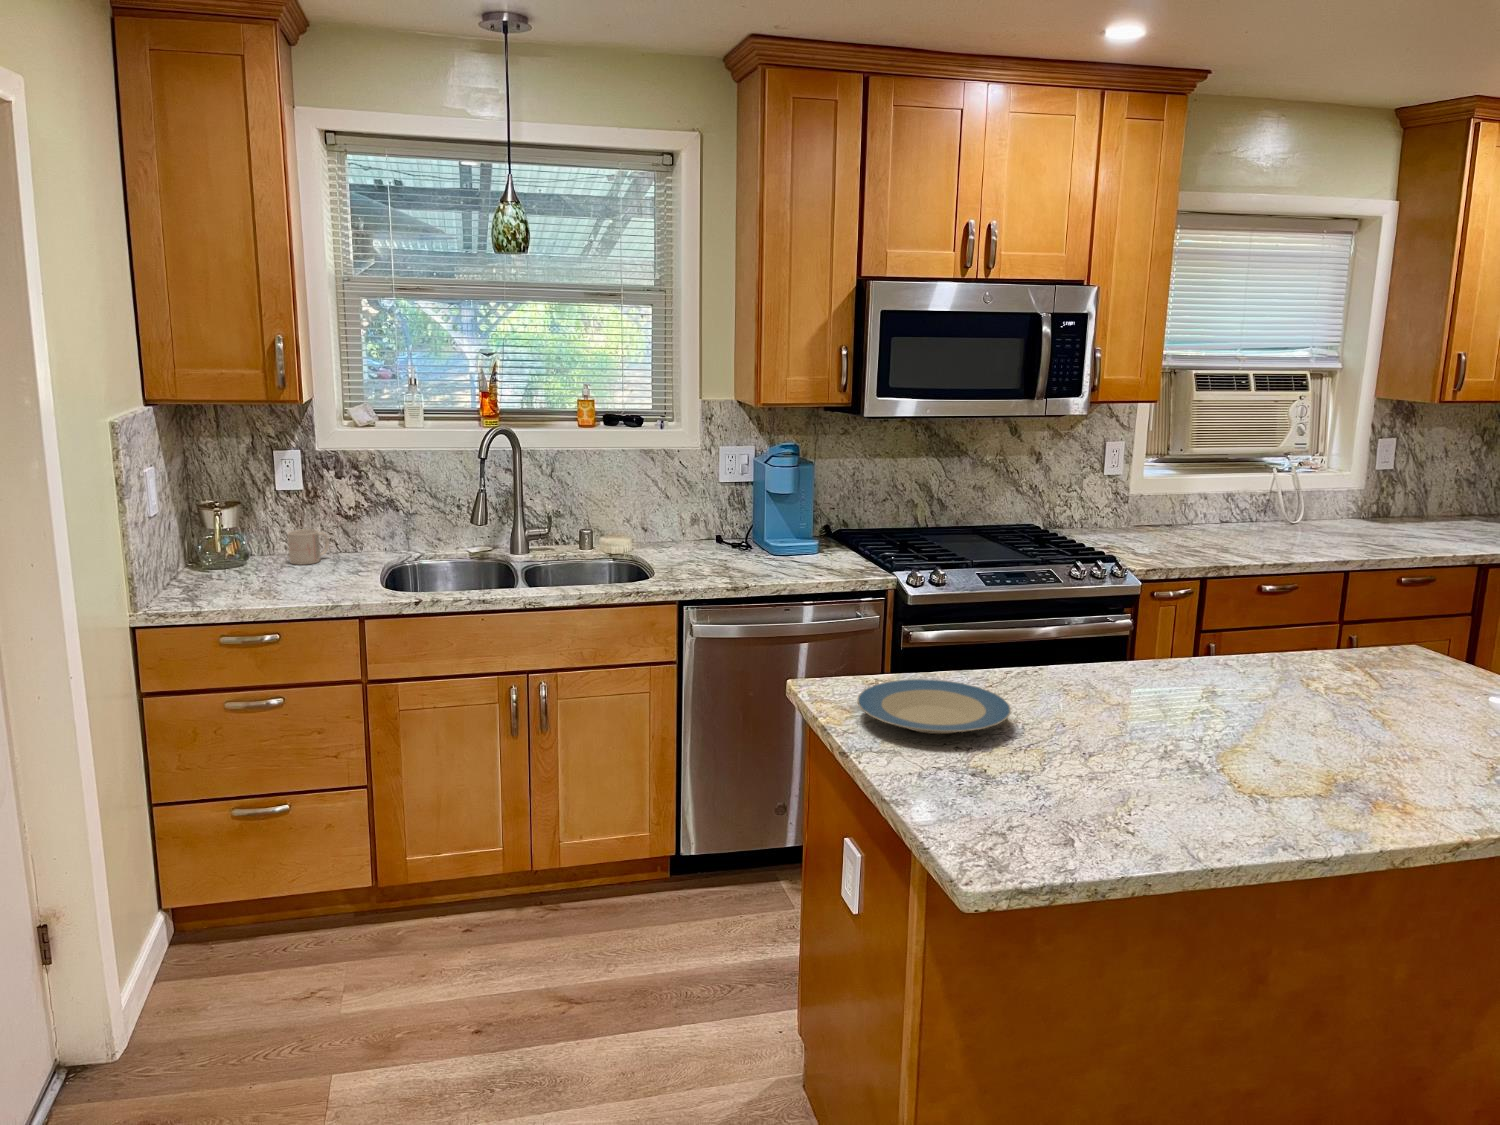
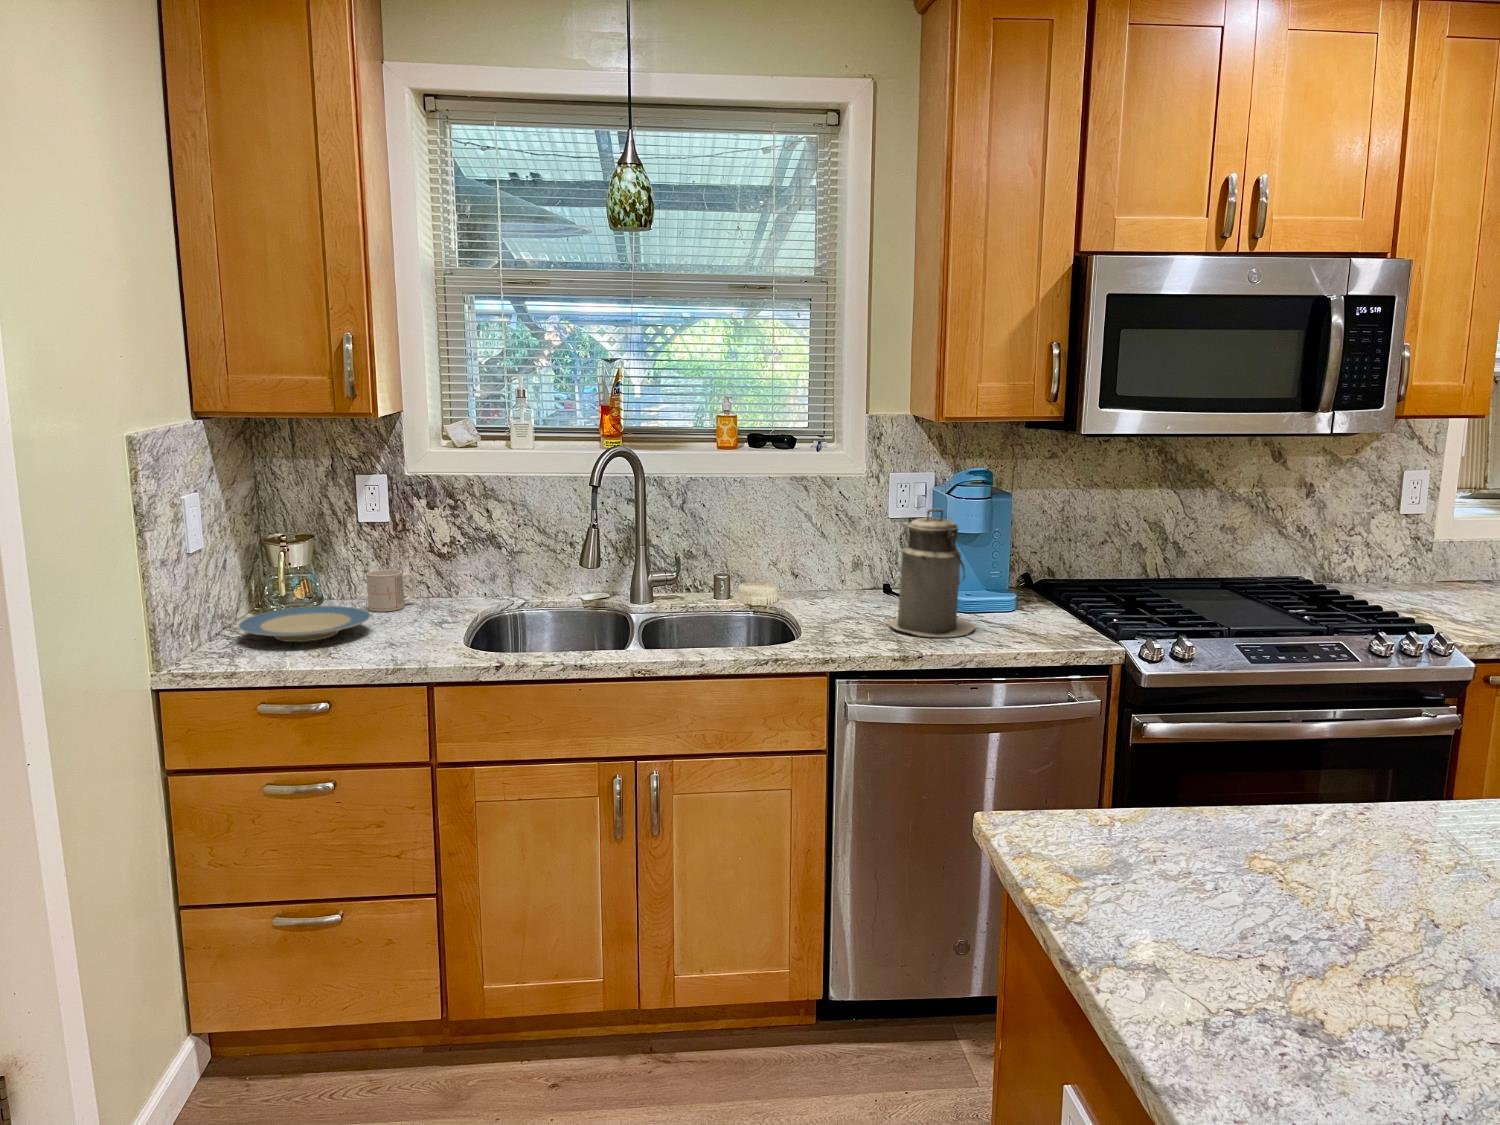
canister: none [722,475,788,574] -> present [889,509,975,637]
plate: present [857,679,1011,734] -> present [238,606,371,642]

